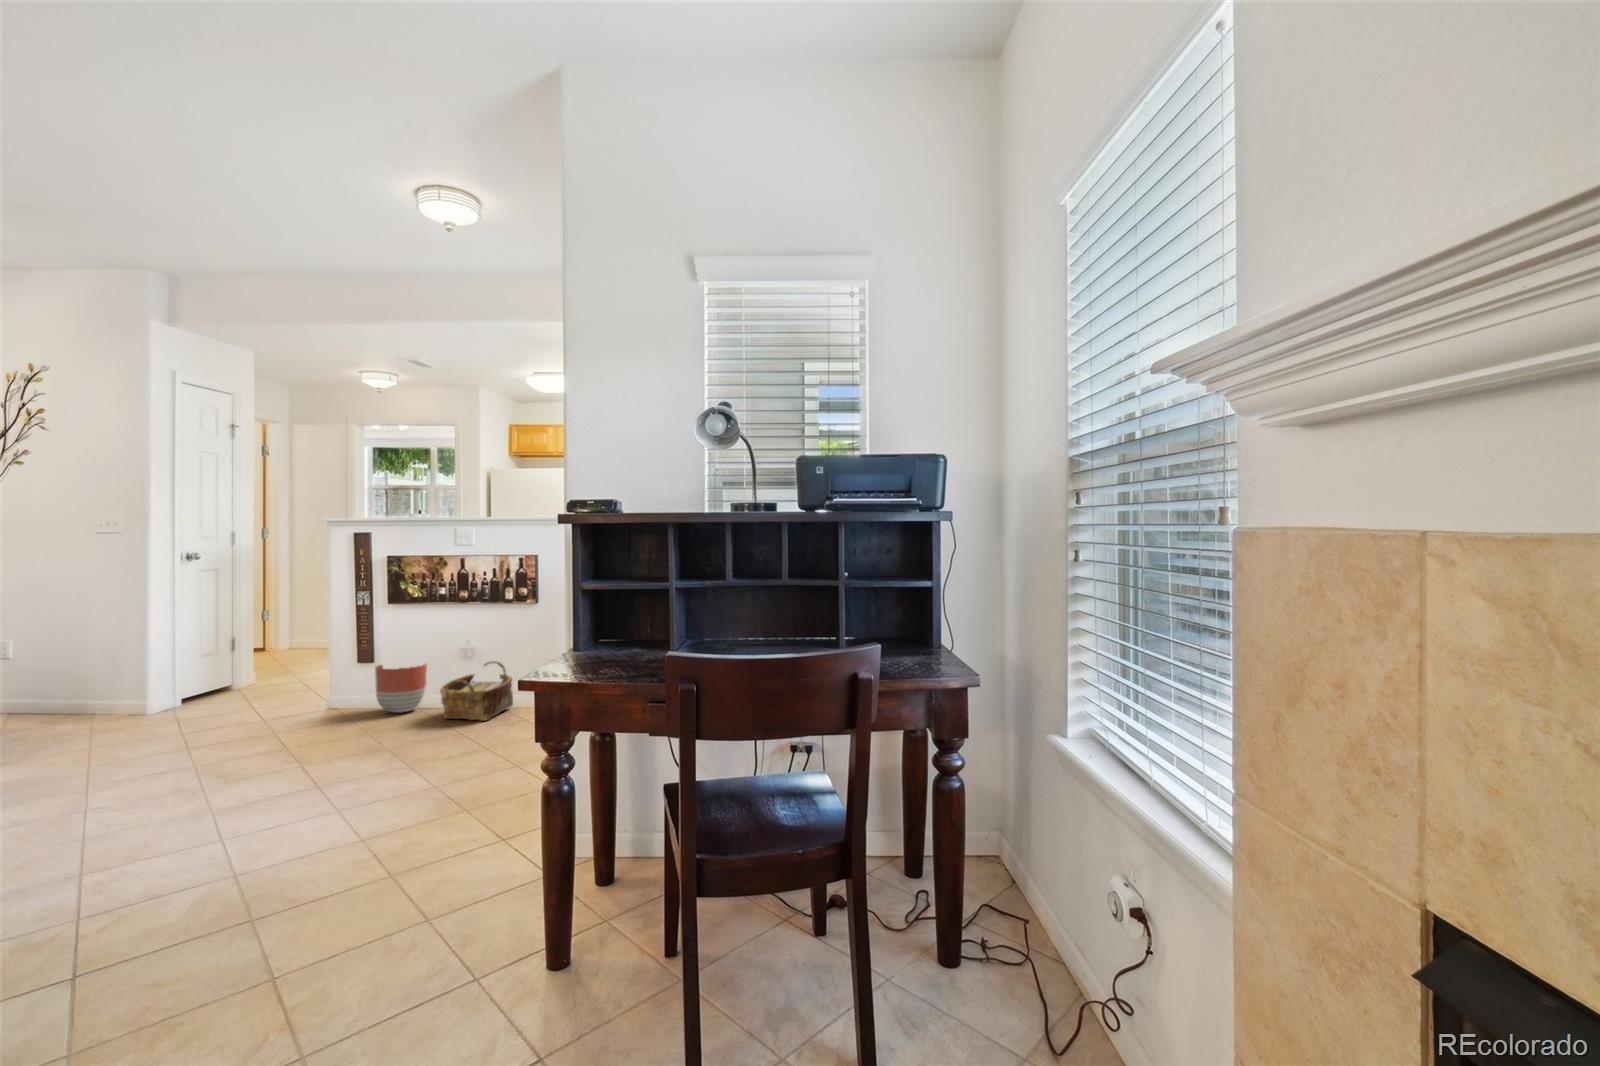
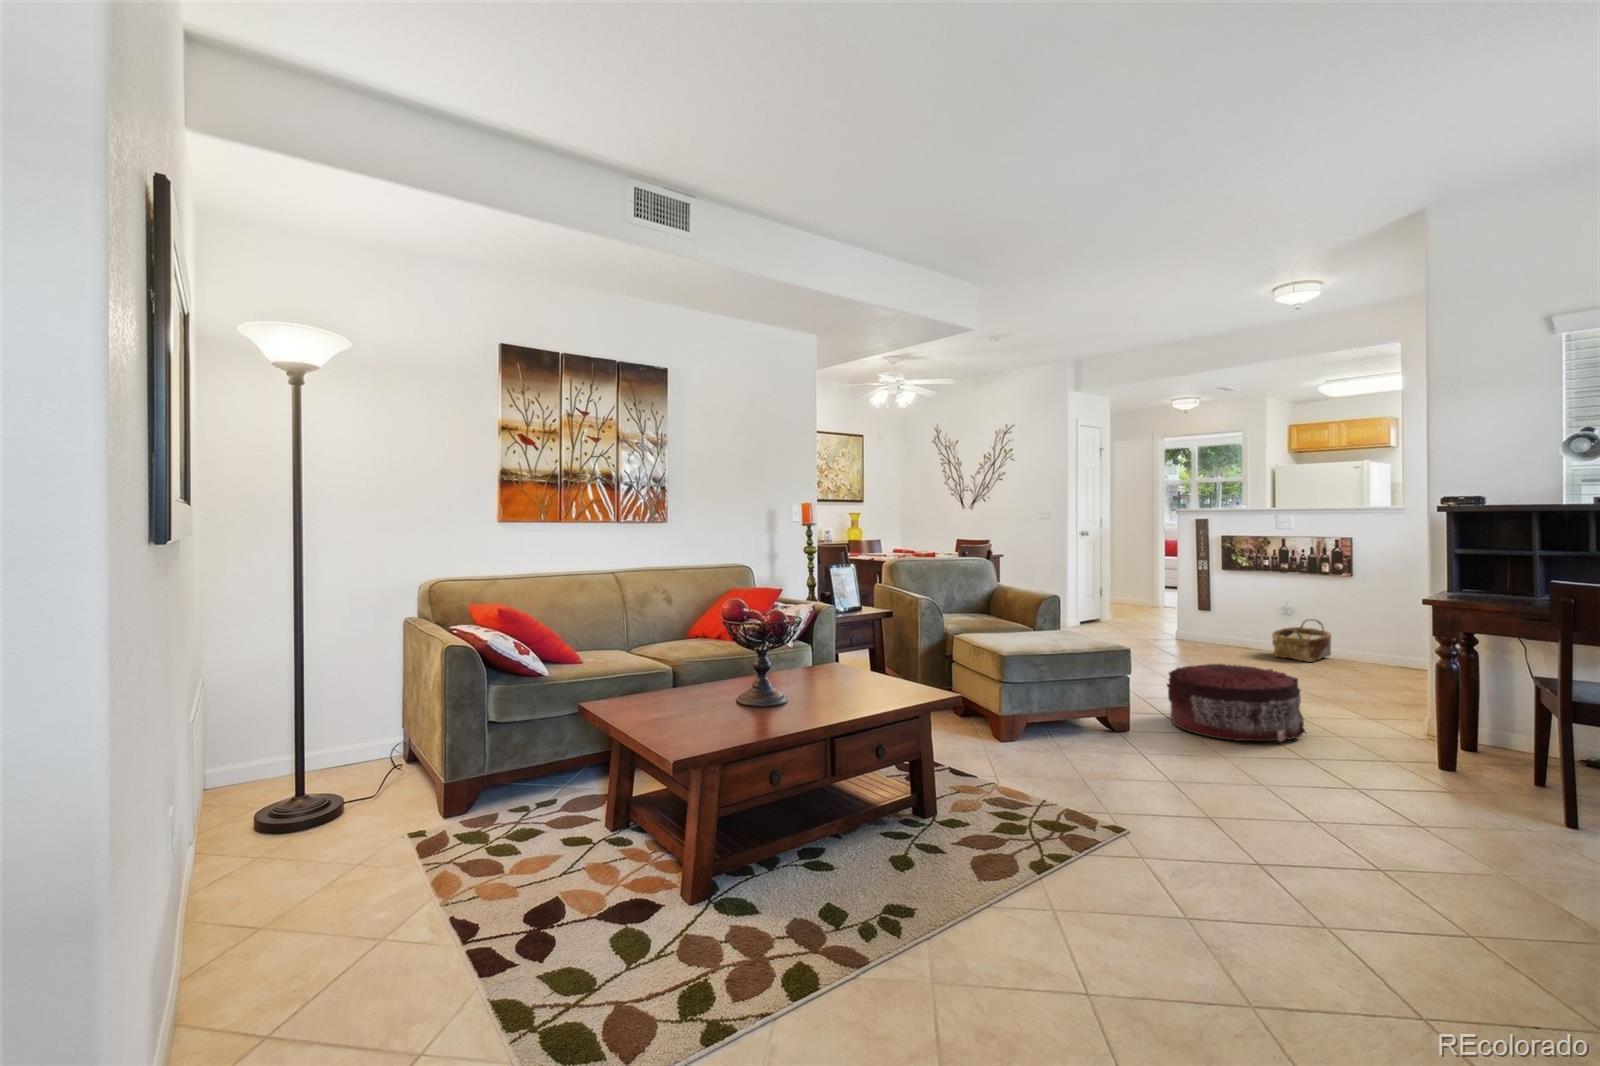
planter: present [375,664,427,713] -> none [1216,613,1254,649]
pouf: none [107,787,375,977] -> present [1167,664,1305,741]

